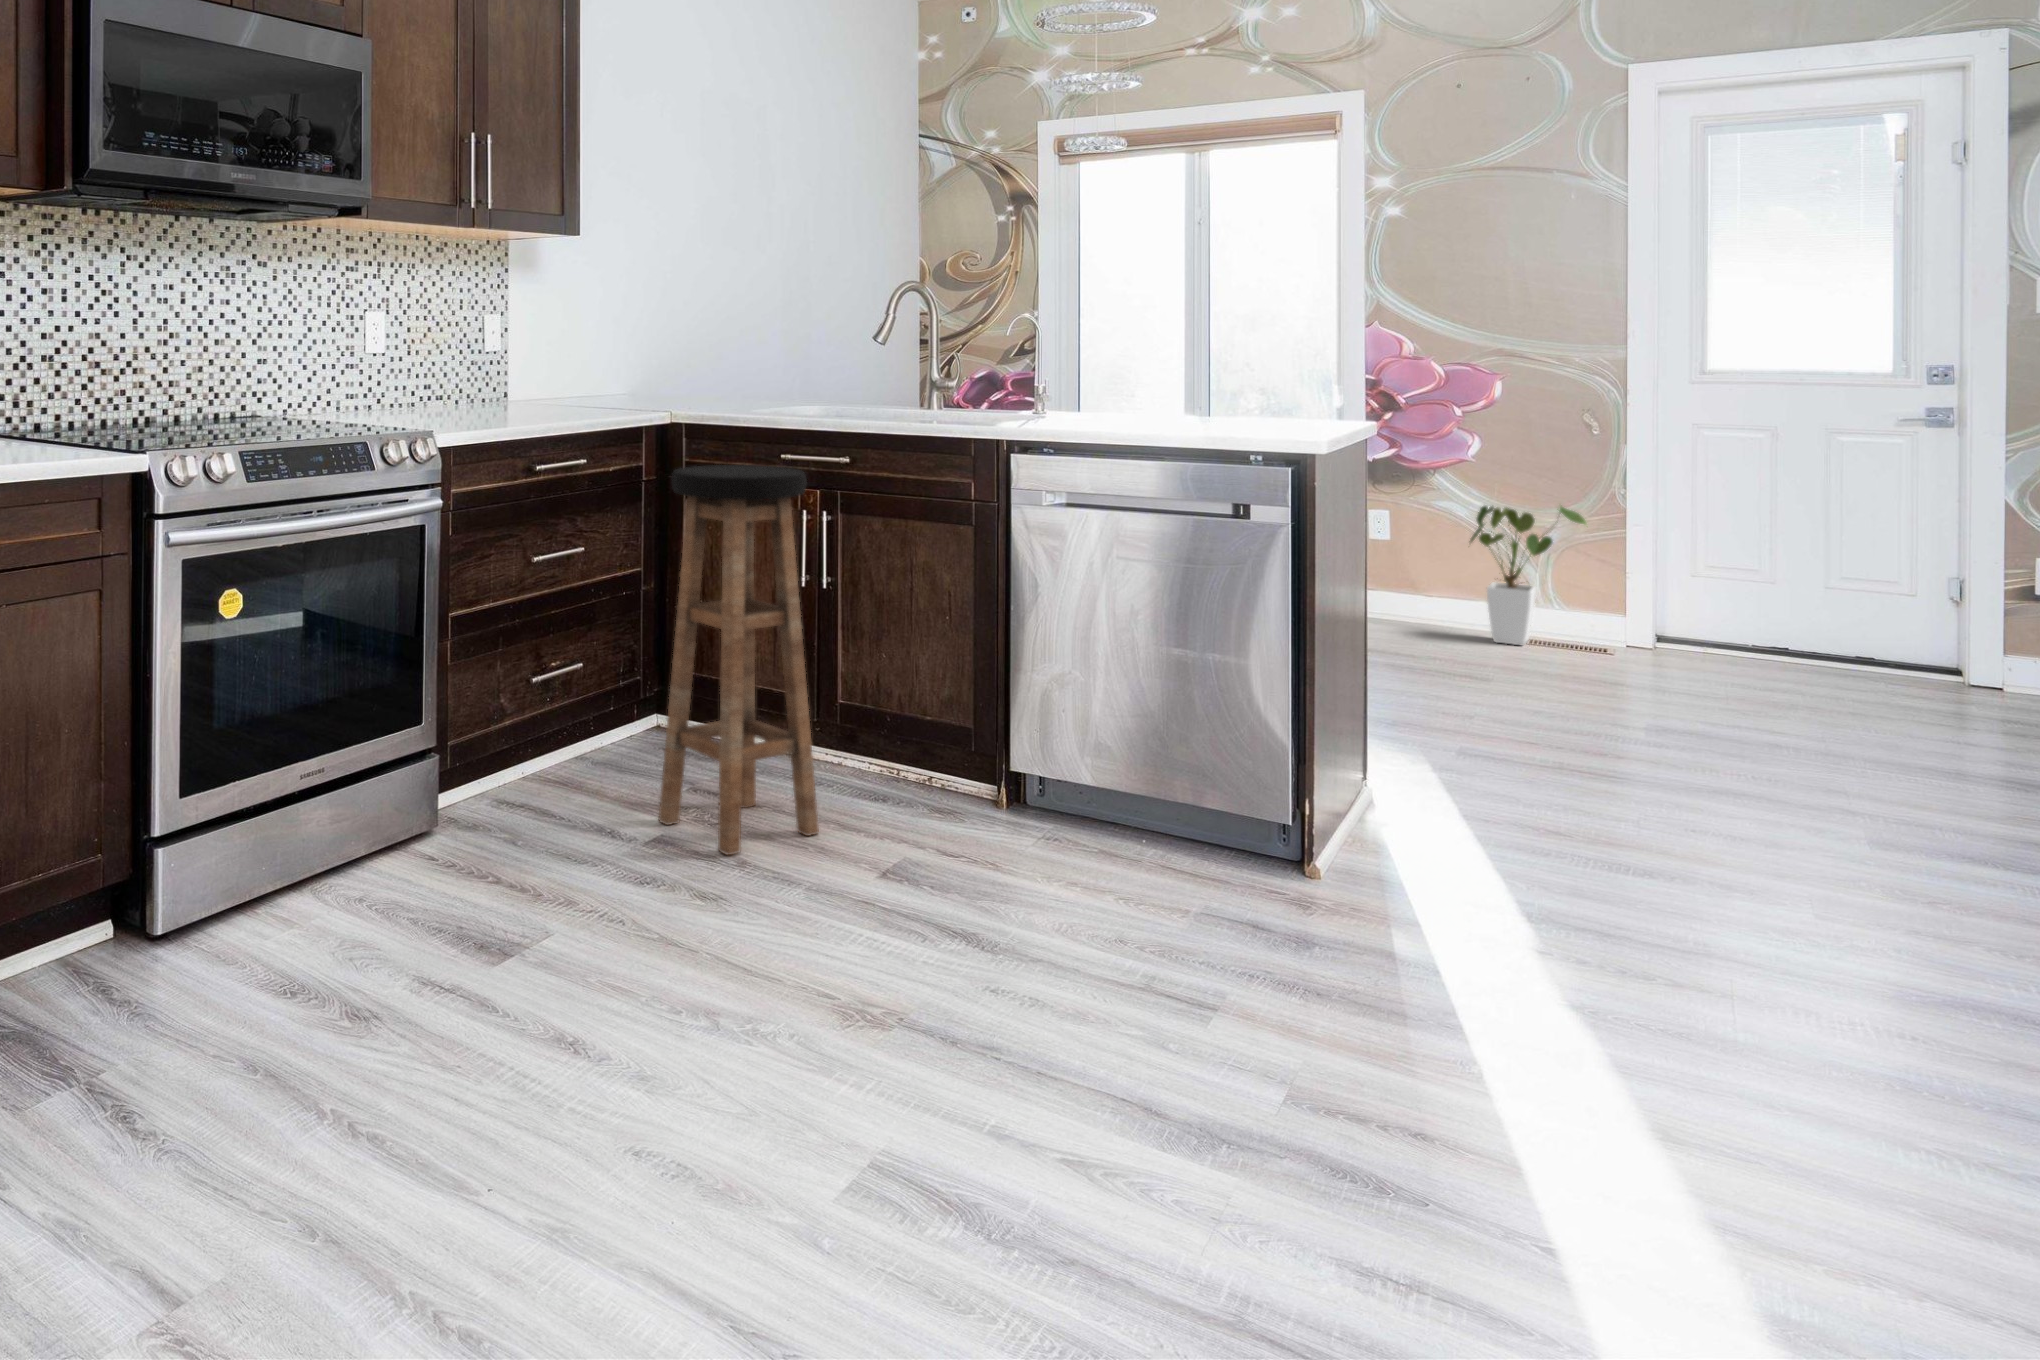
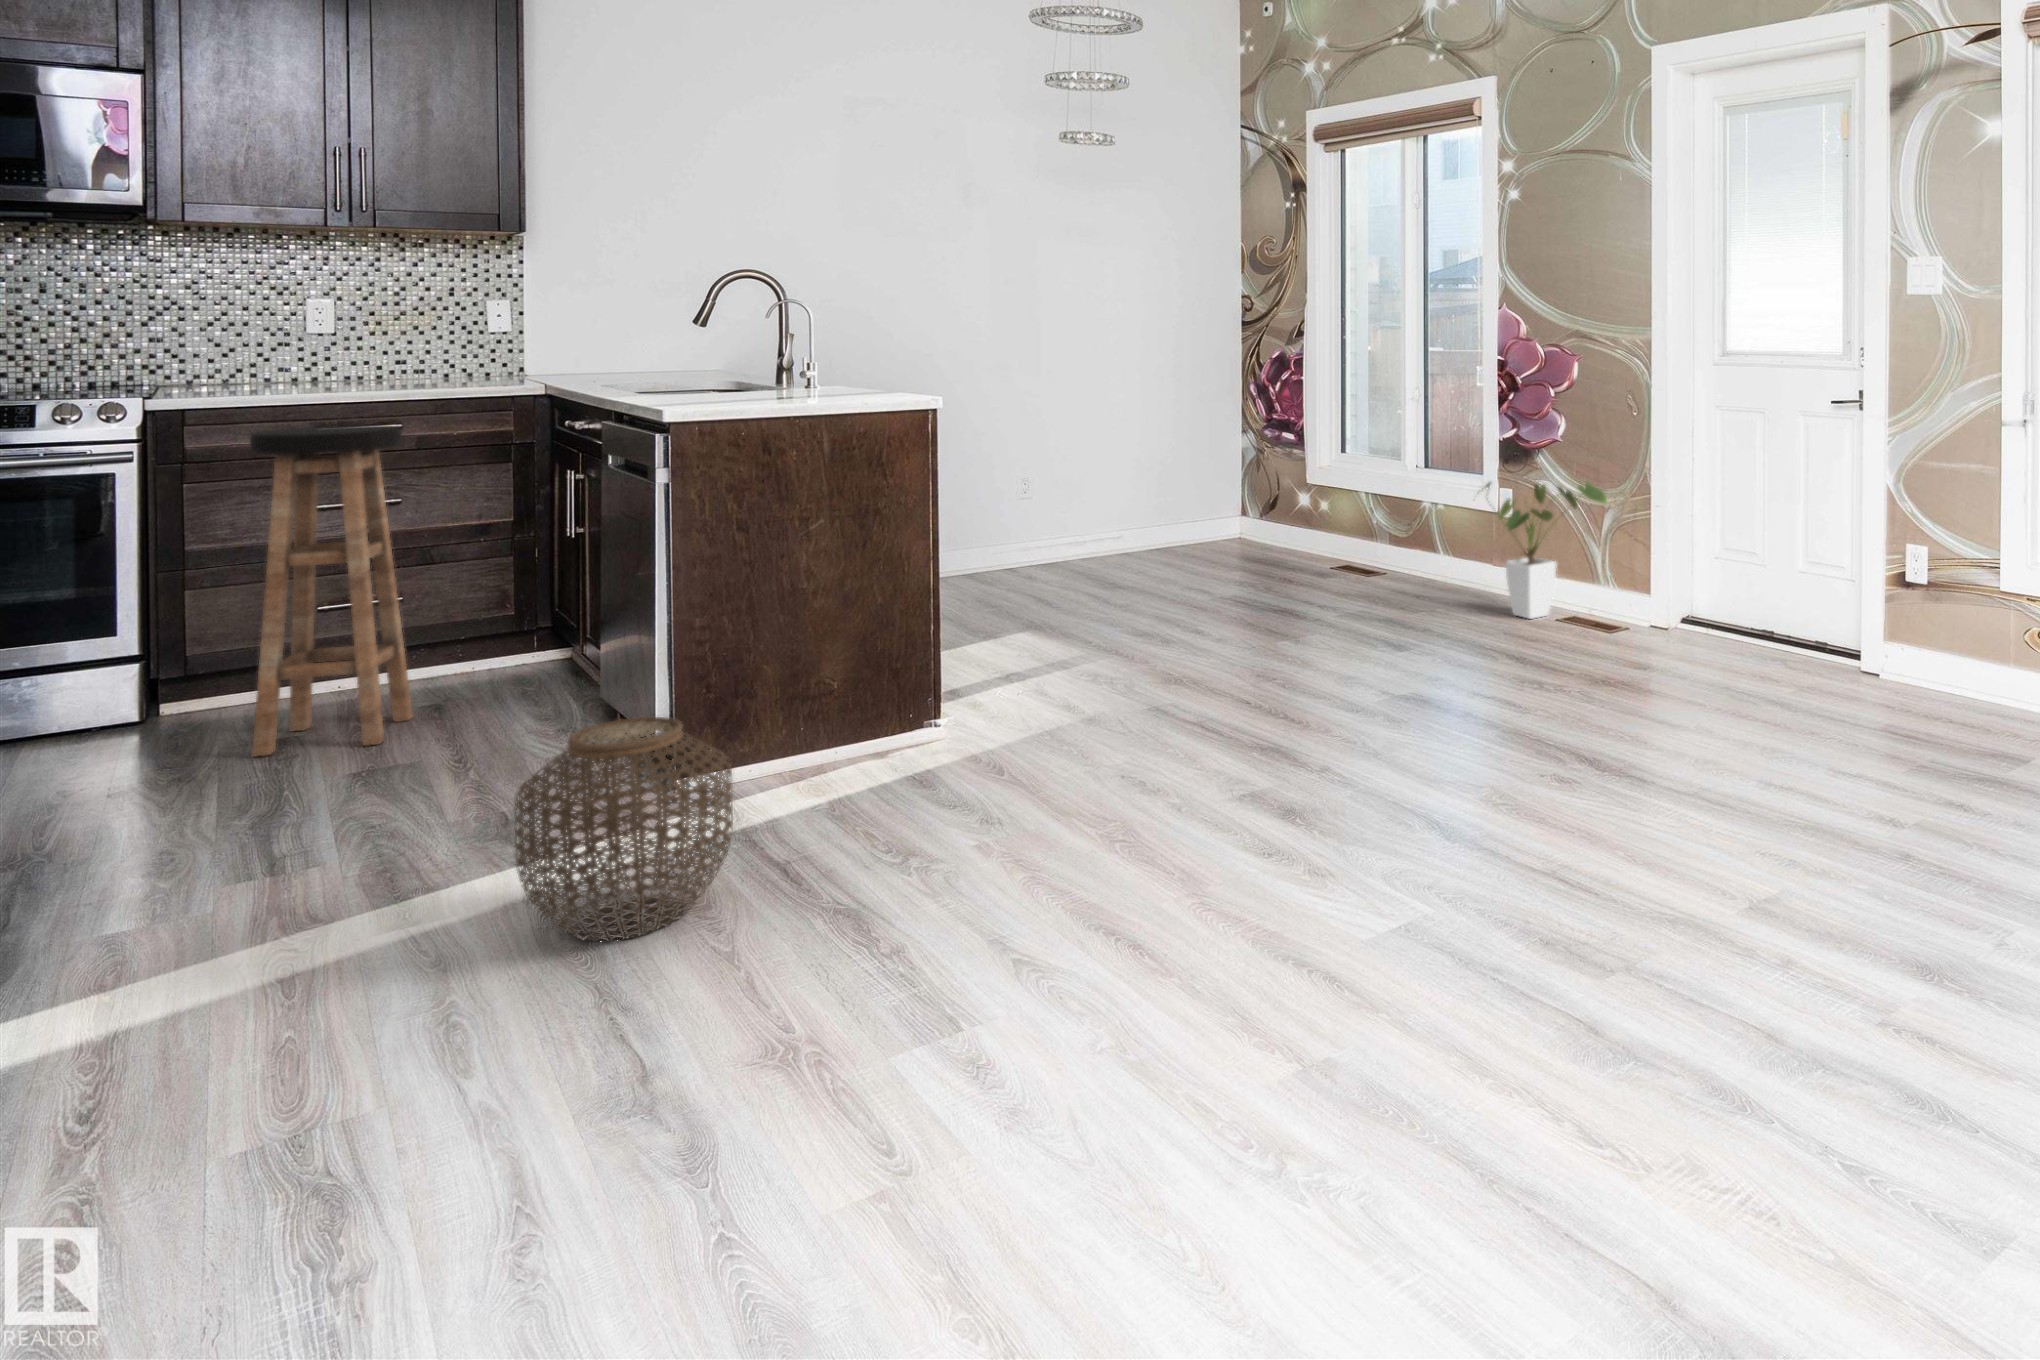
woven basket: none [1608,775,1864,1023] -> present [514,717,733,941]

